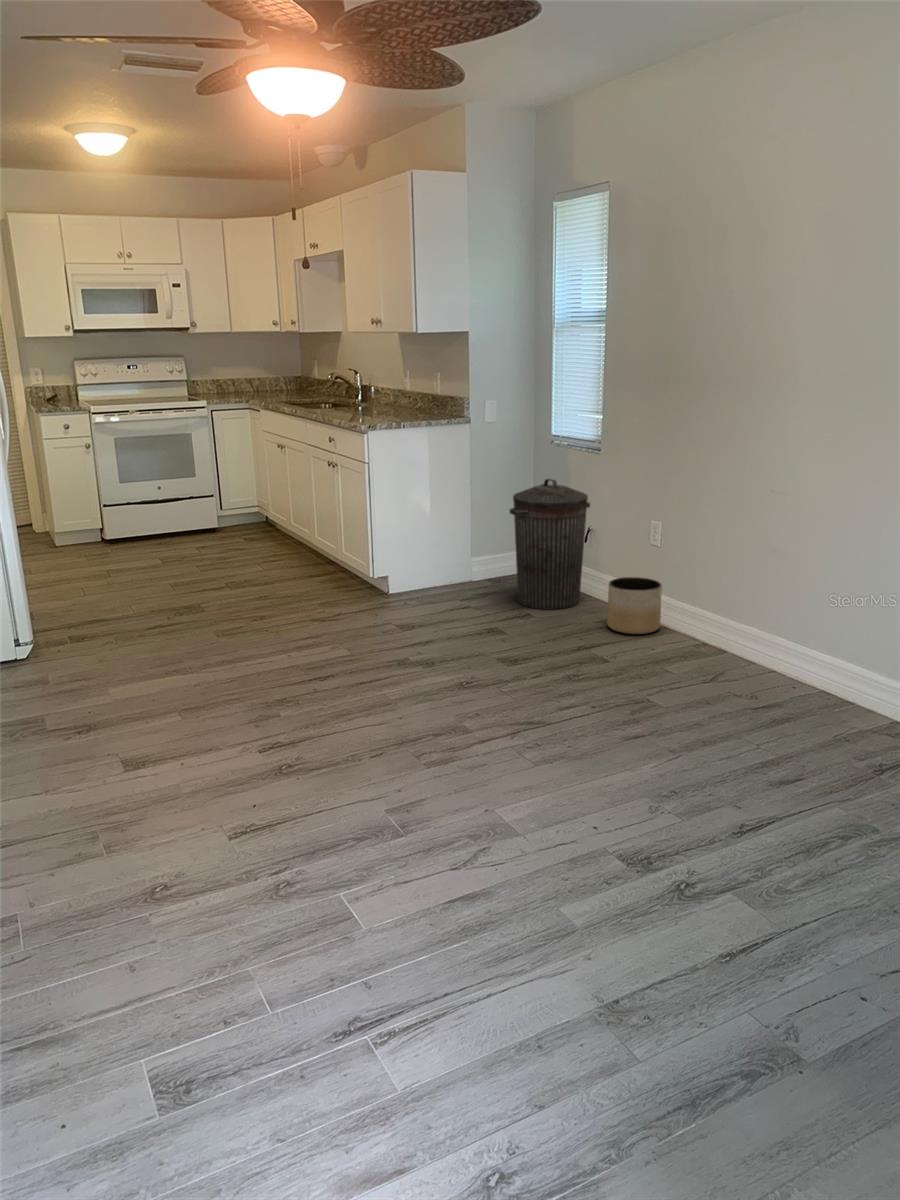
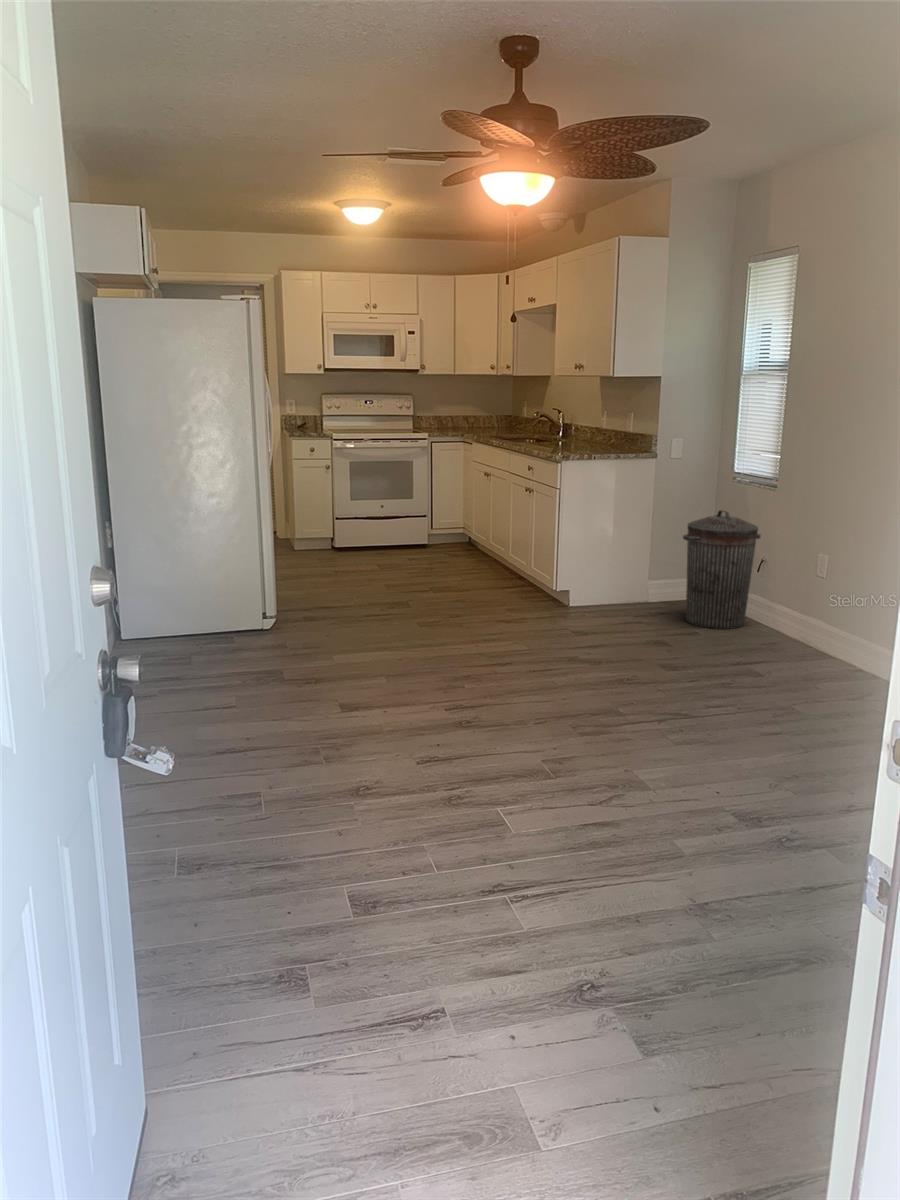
planter: present [607,577,662,634] -> none [766,603,821,655]

